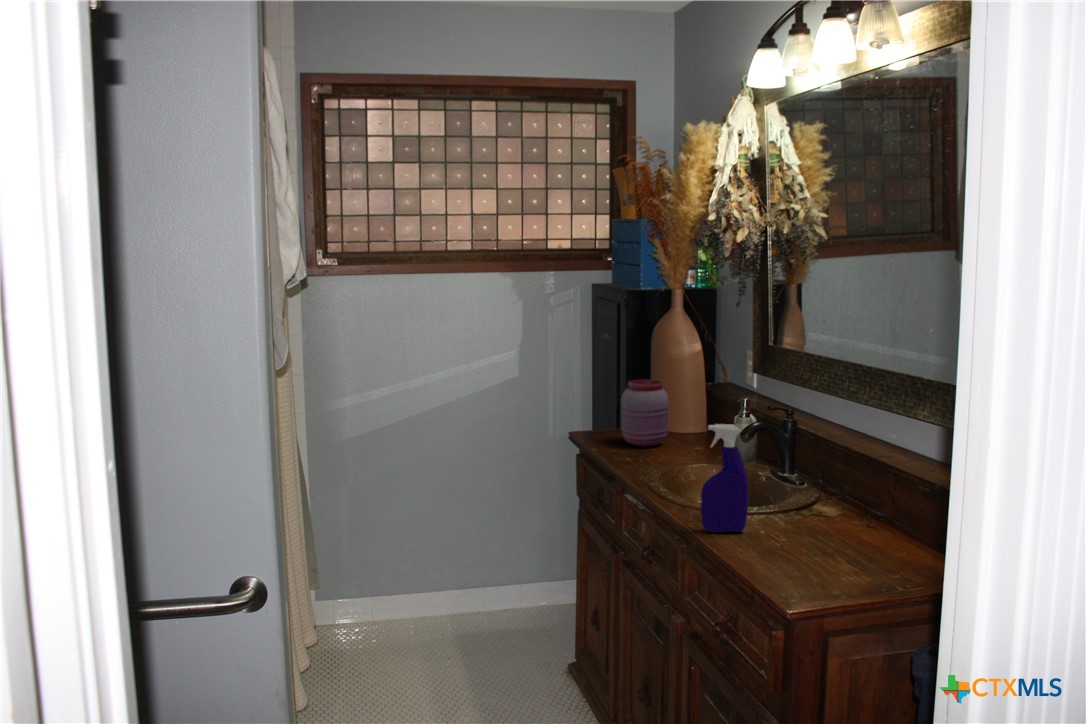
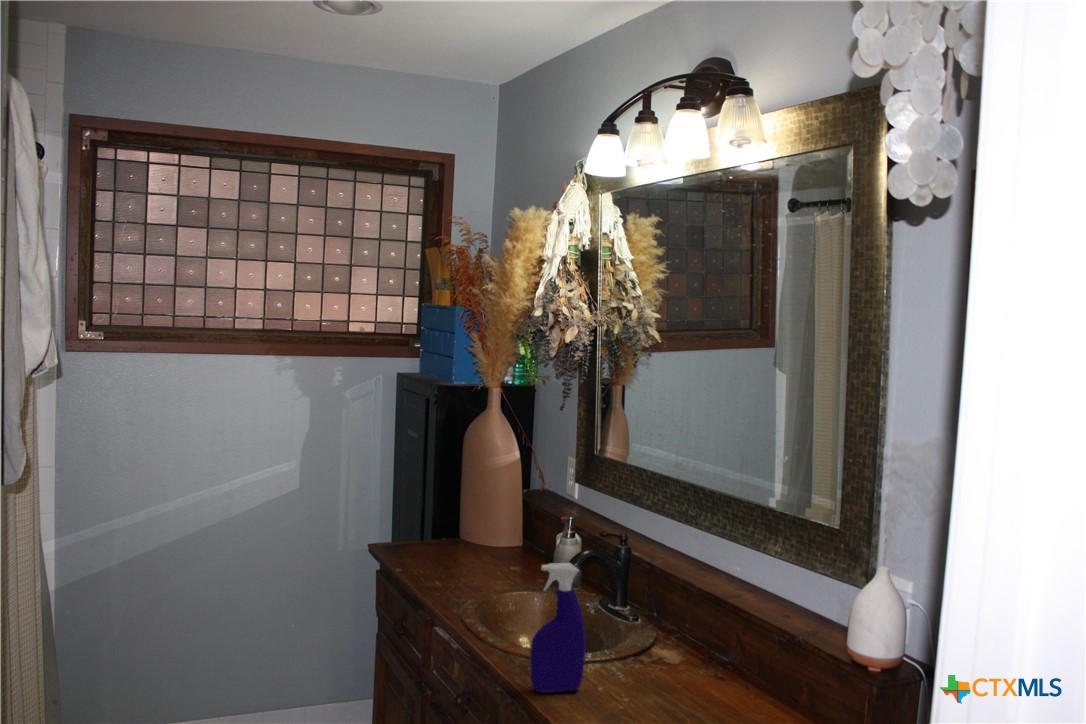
jar: present [621,379,668,447] -> none [431,487,485,565]

